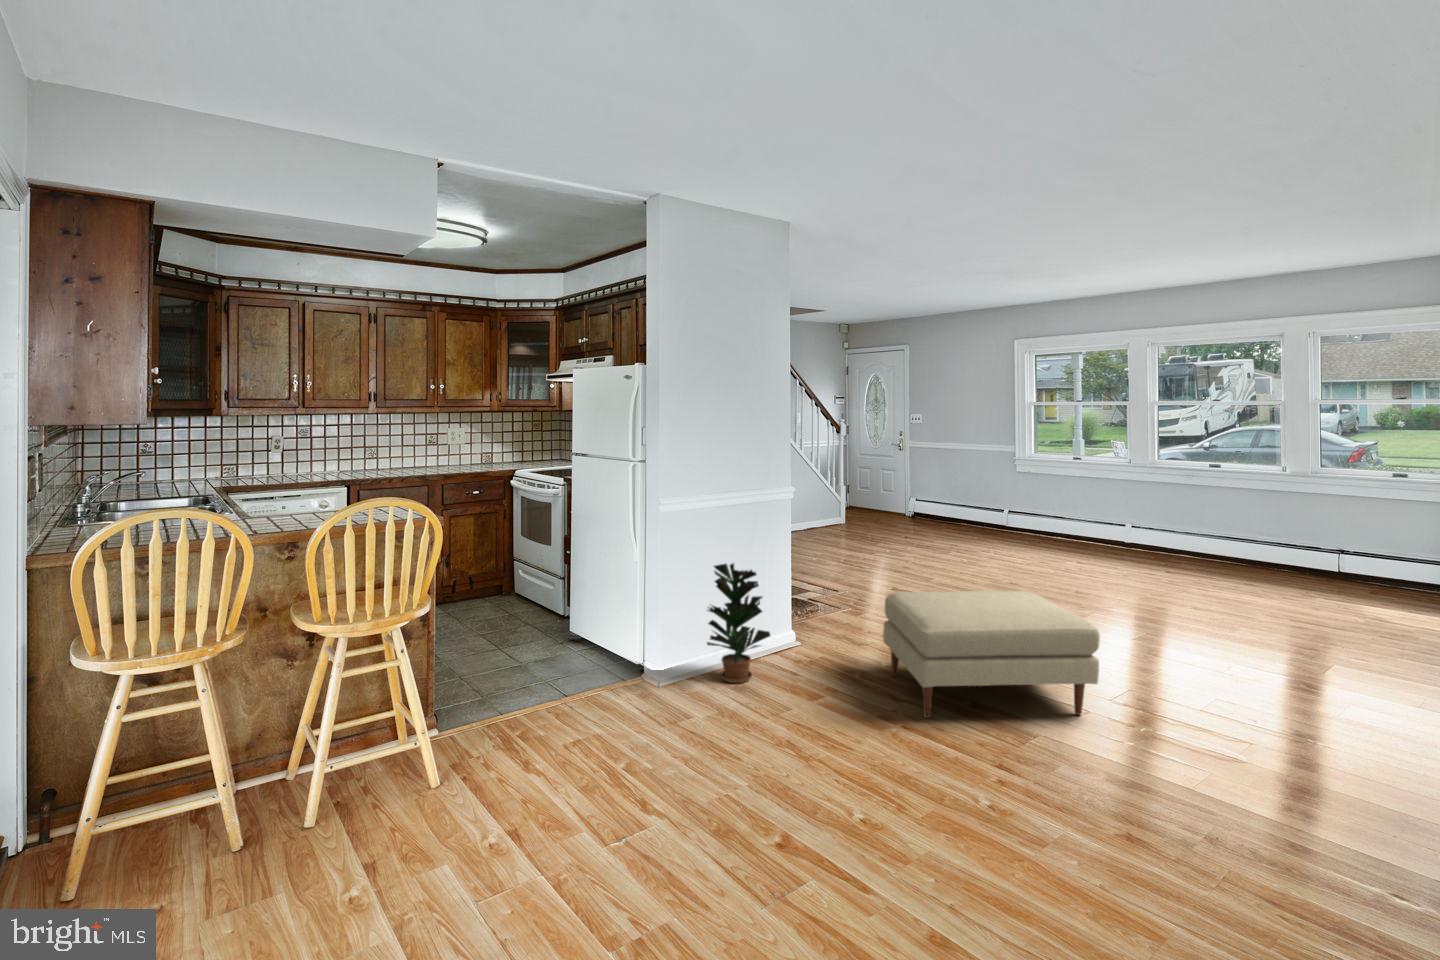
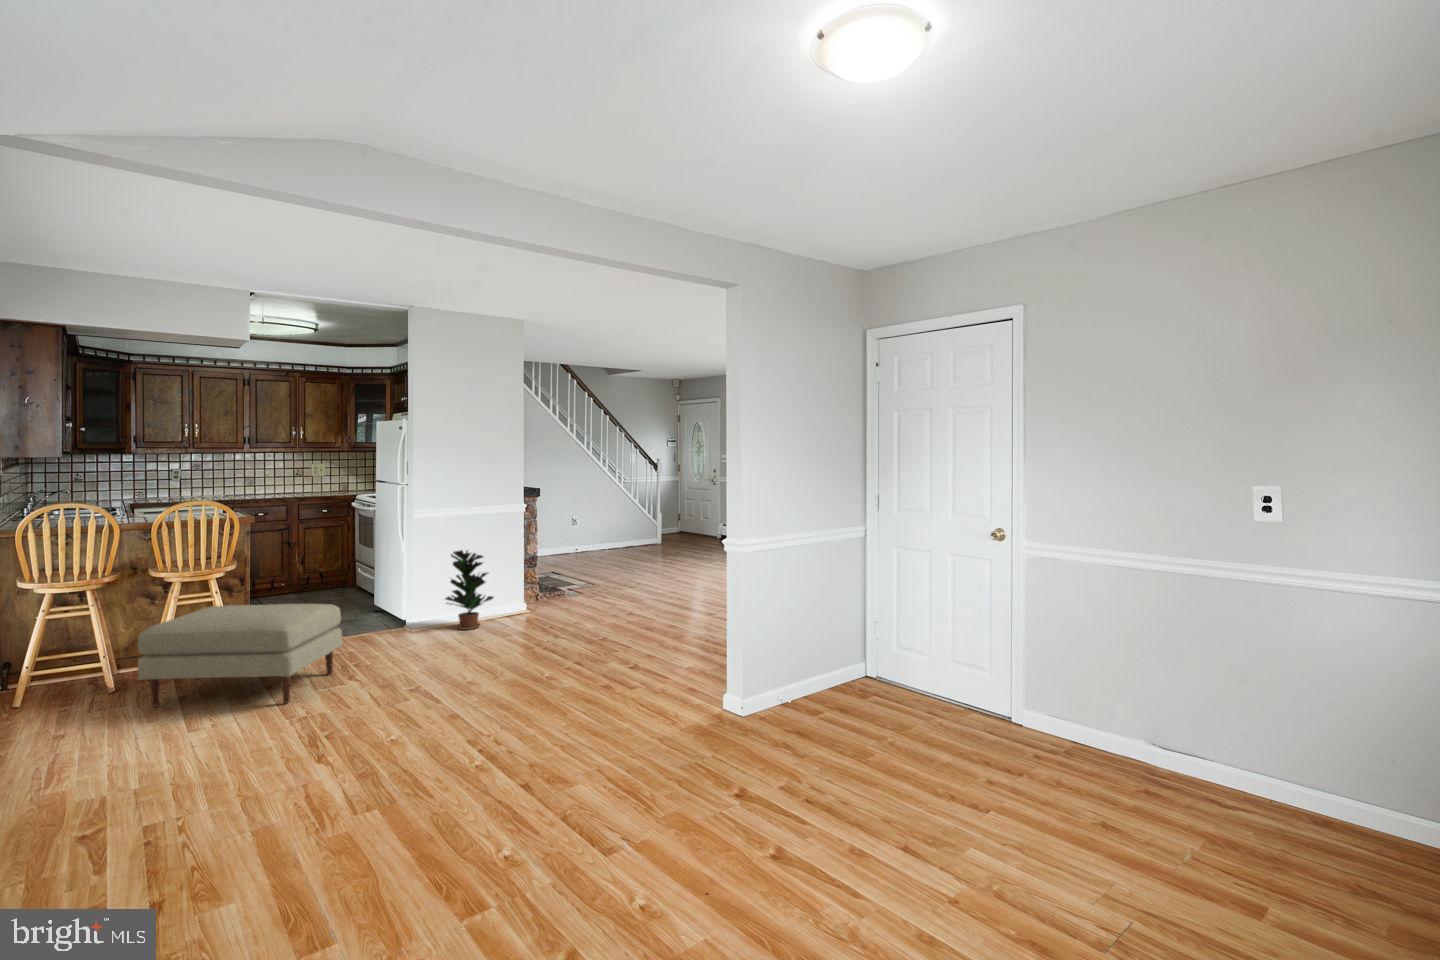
ottoman: present [883,591,1100,718] -> present [138,604,342,706]

